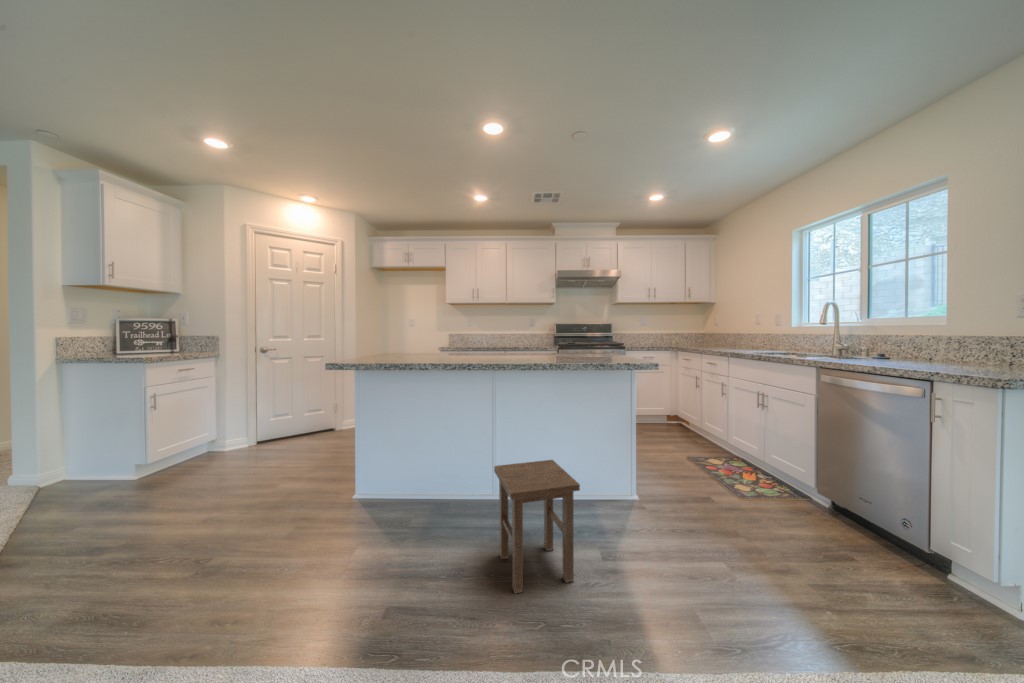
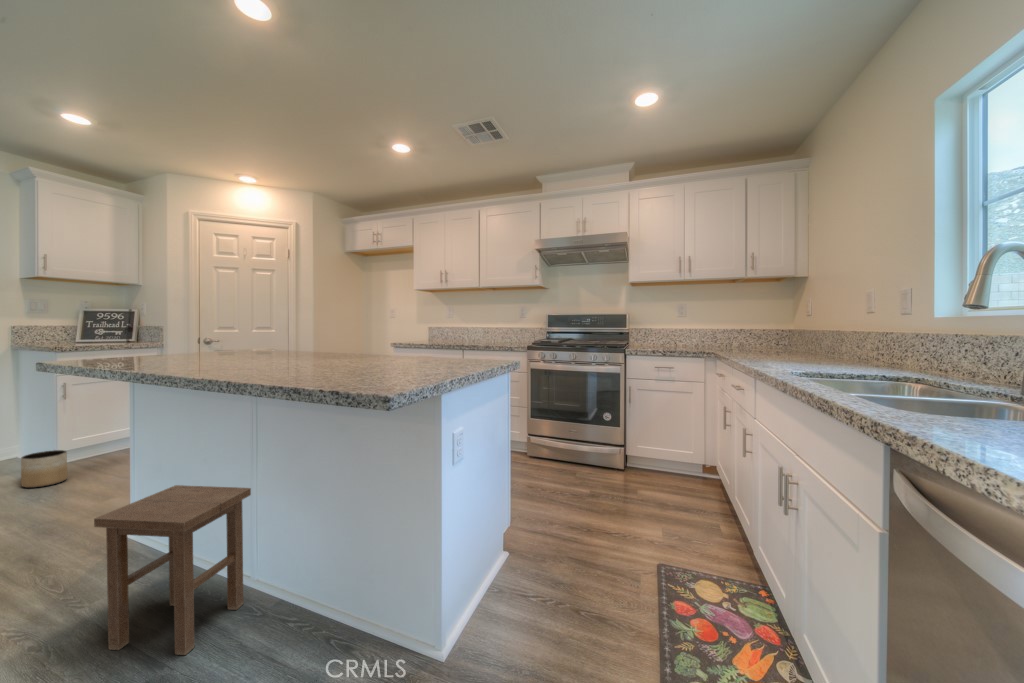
planter: none [140,467,187,510] -> present [21,450,68,488]

